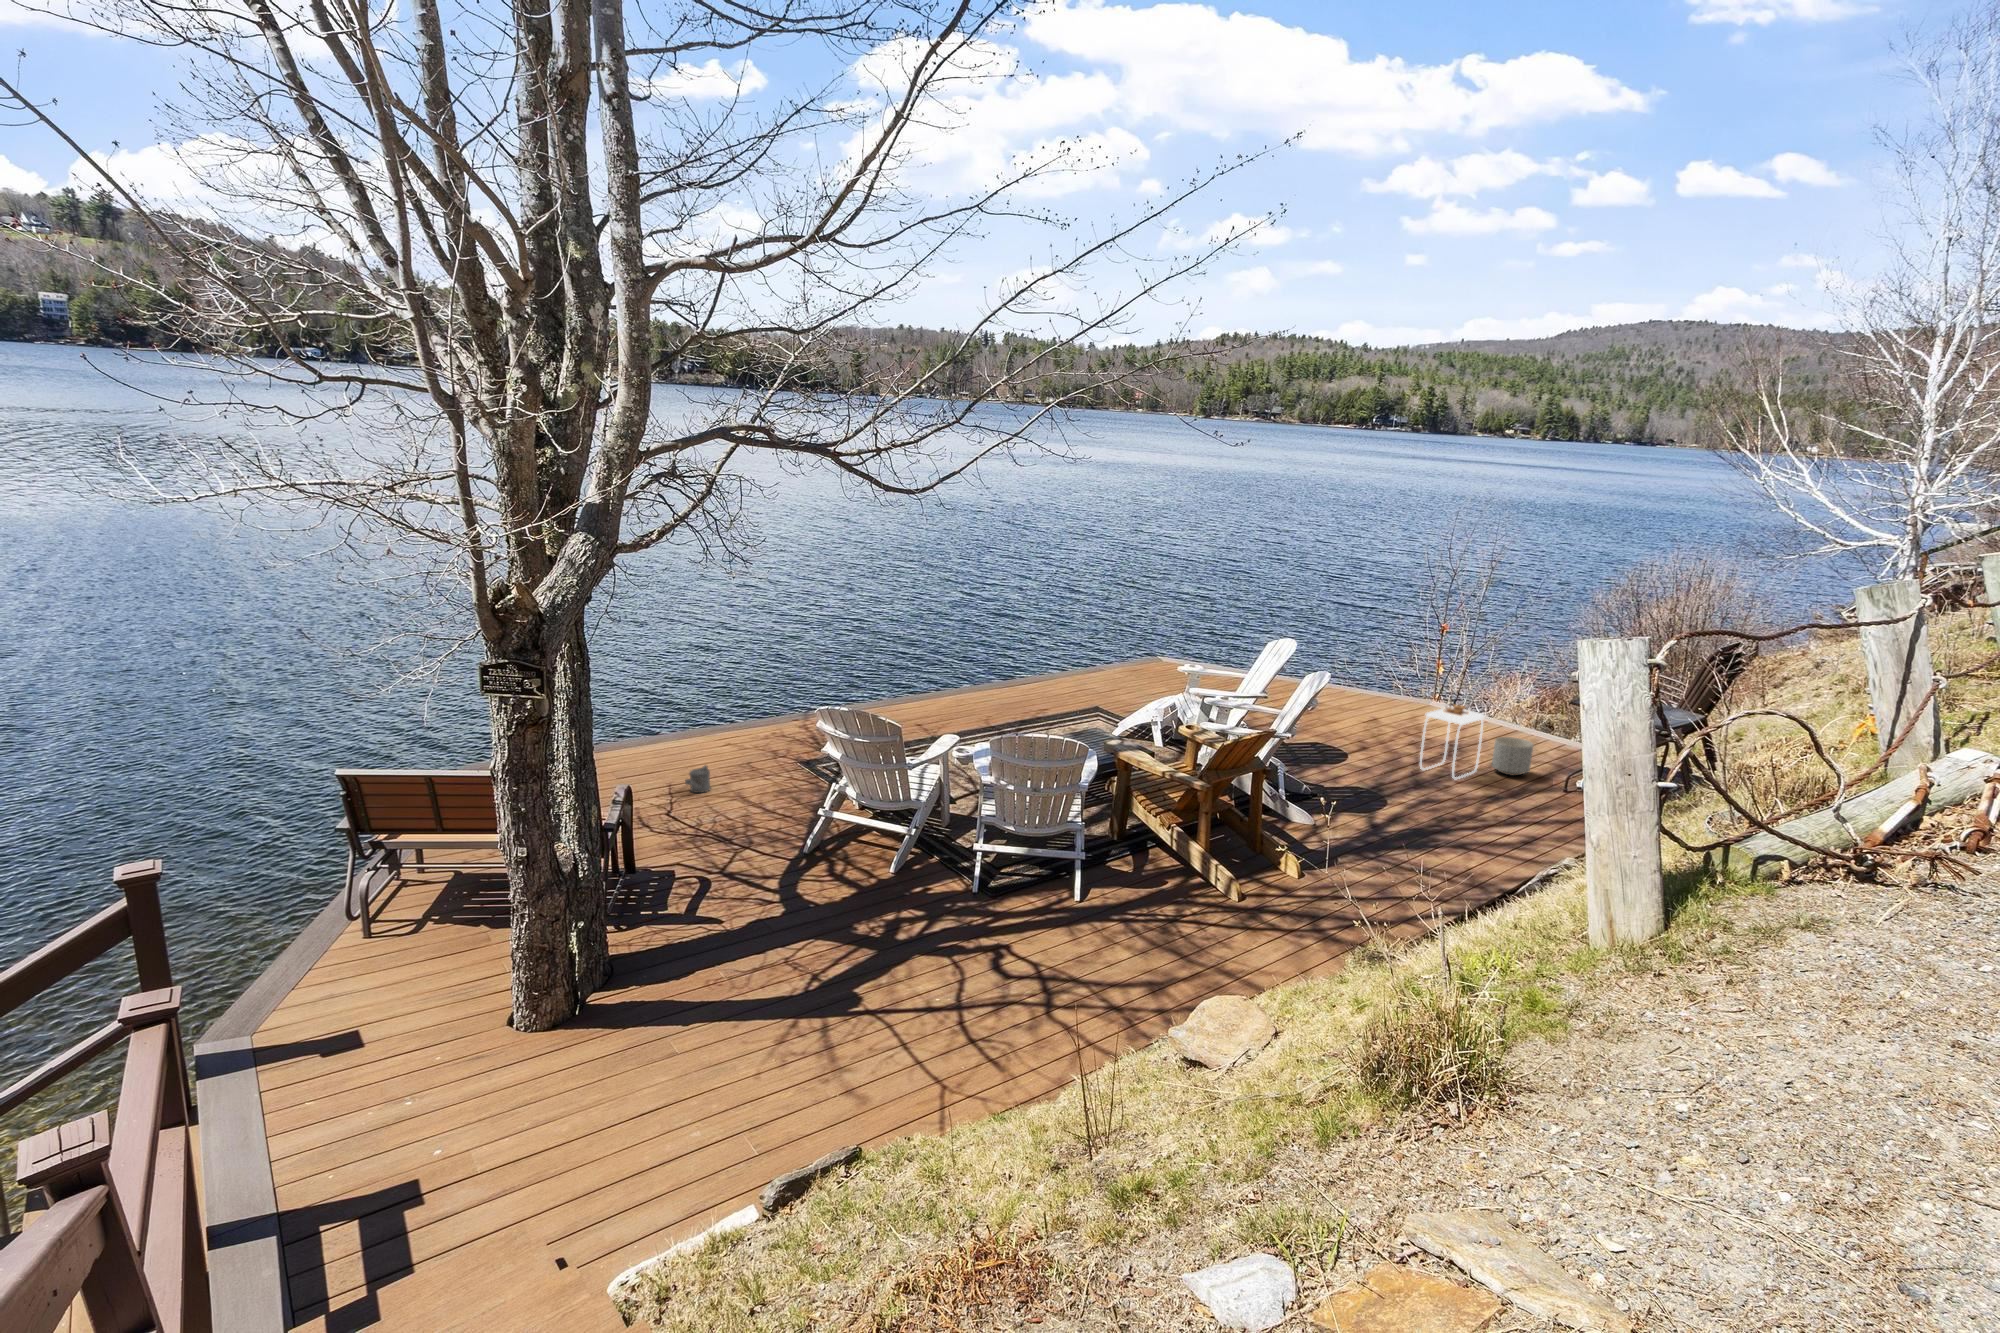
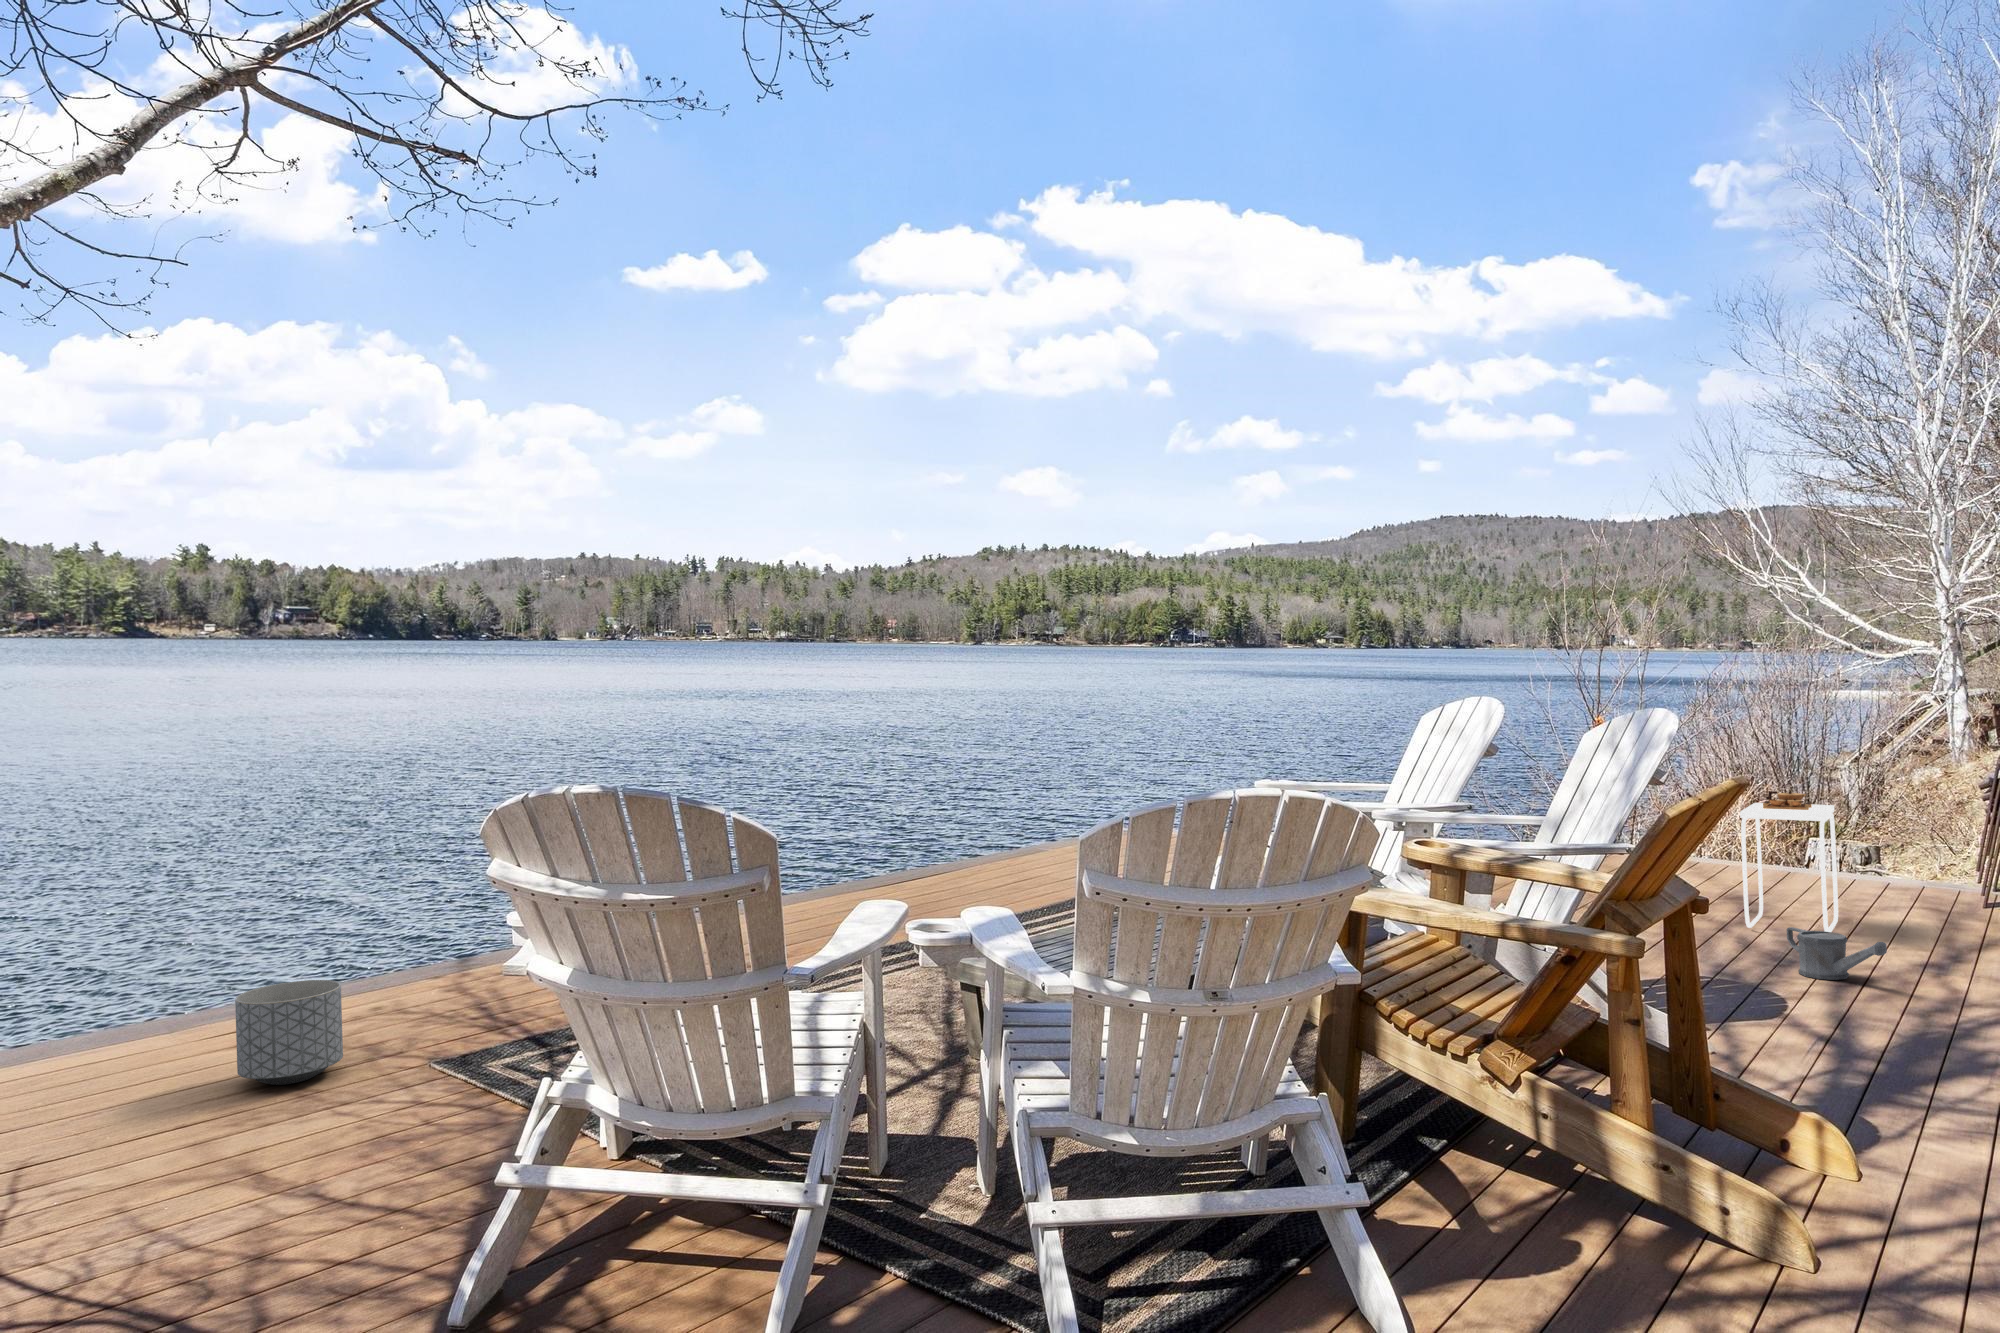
planter: present [1492,737,1533,776] -> present [235,980,343,1085]
watering can: present [685,765,711,793] -> present [1787,927,1887,980]

